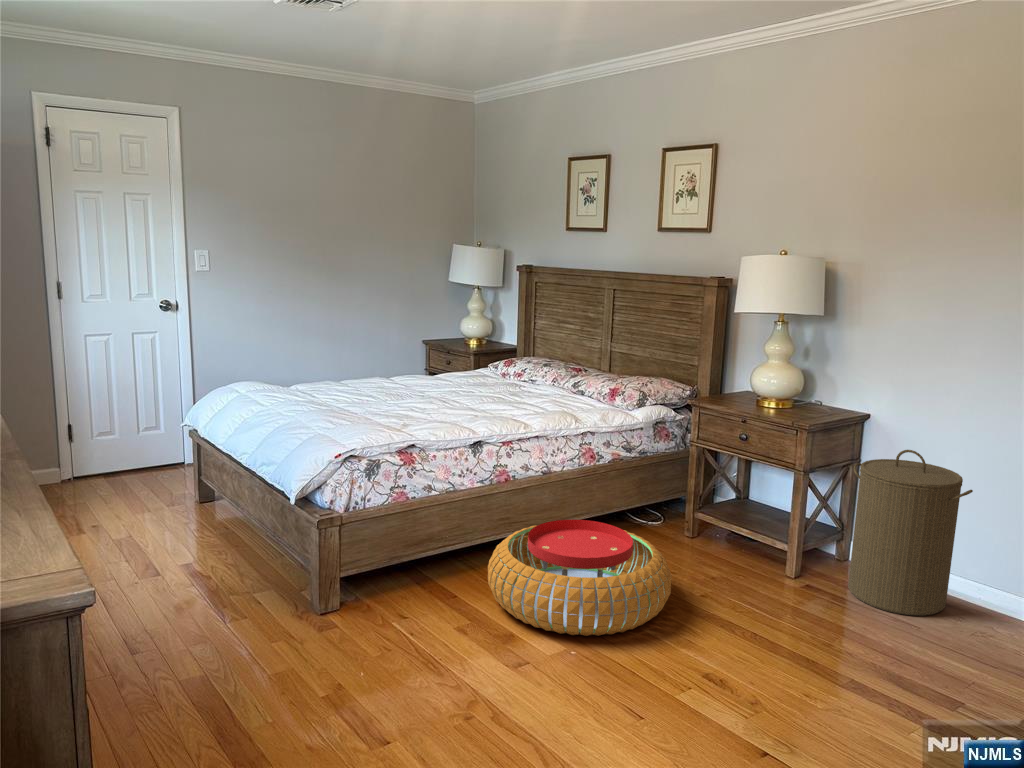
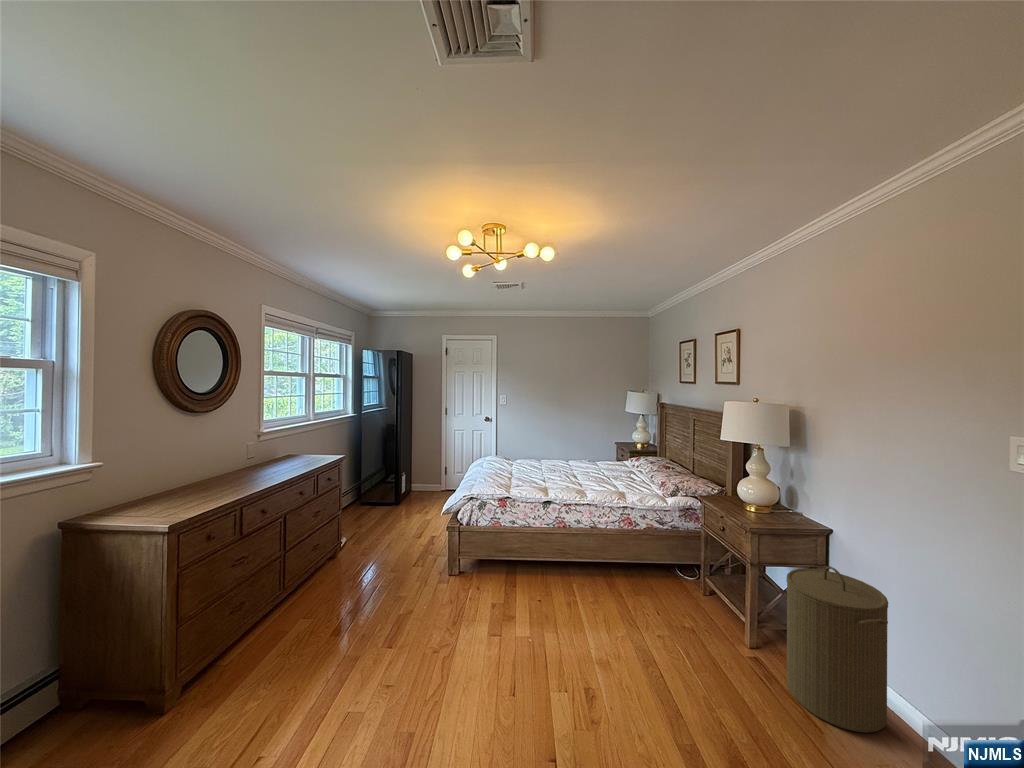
pouf: present [488,520,672,636] -> none [520,556,632,639]

